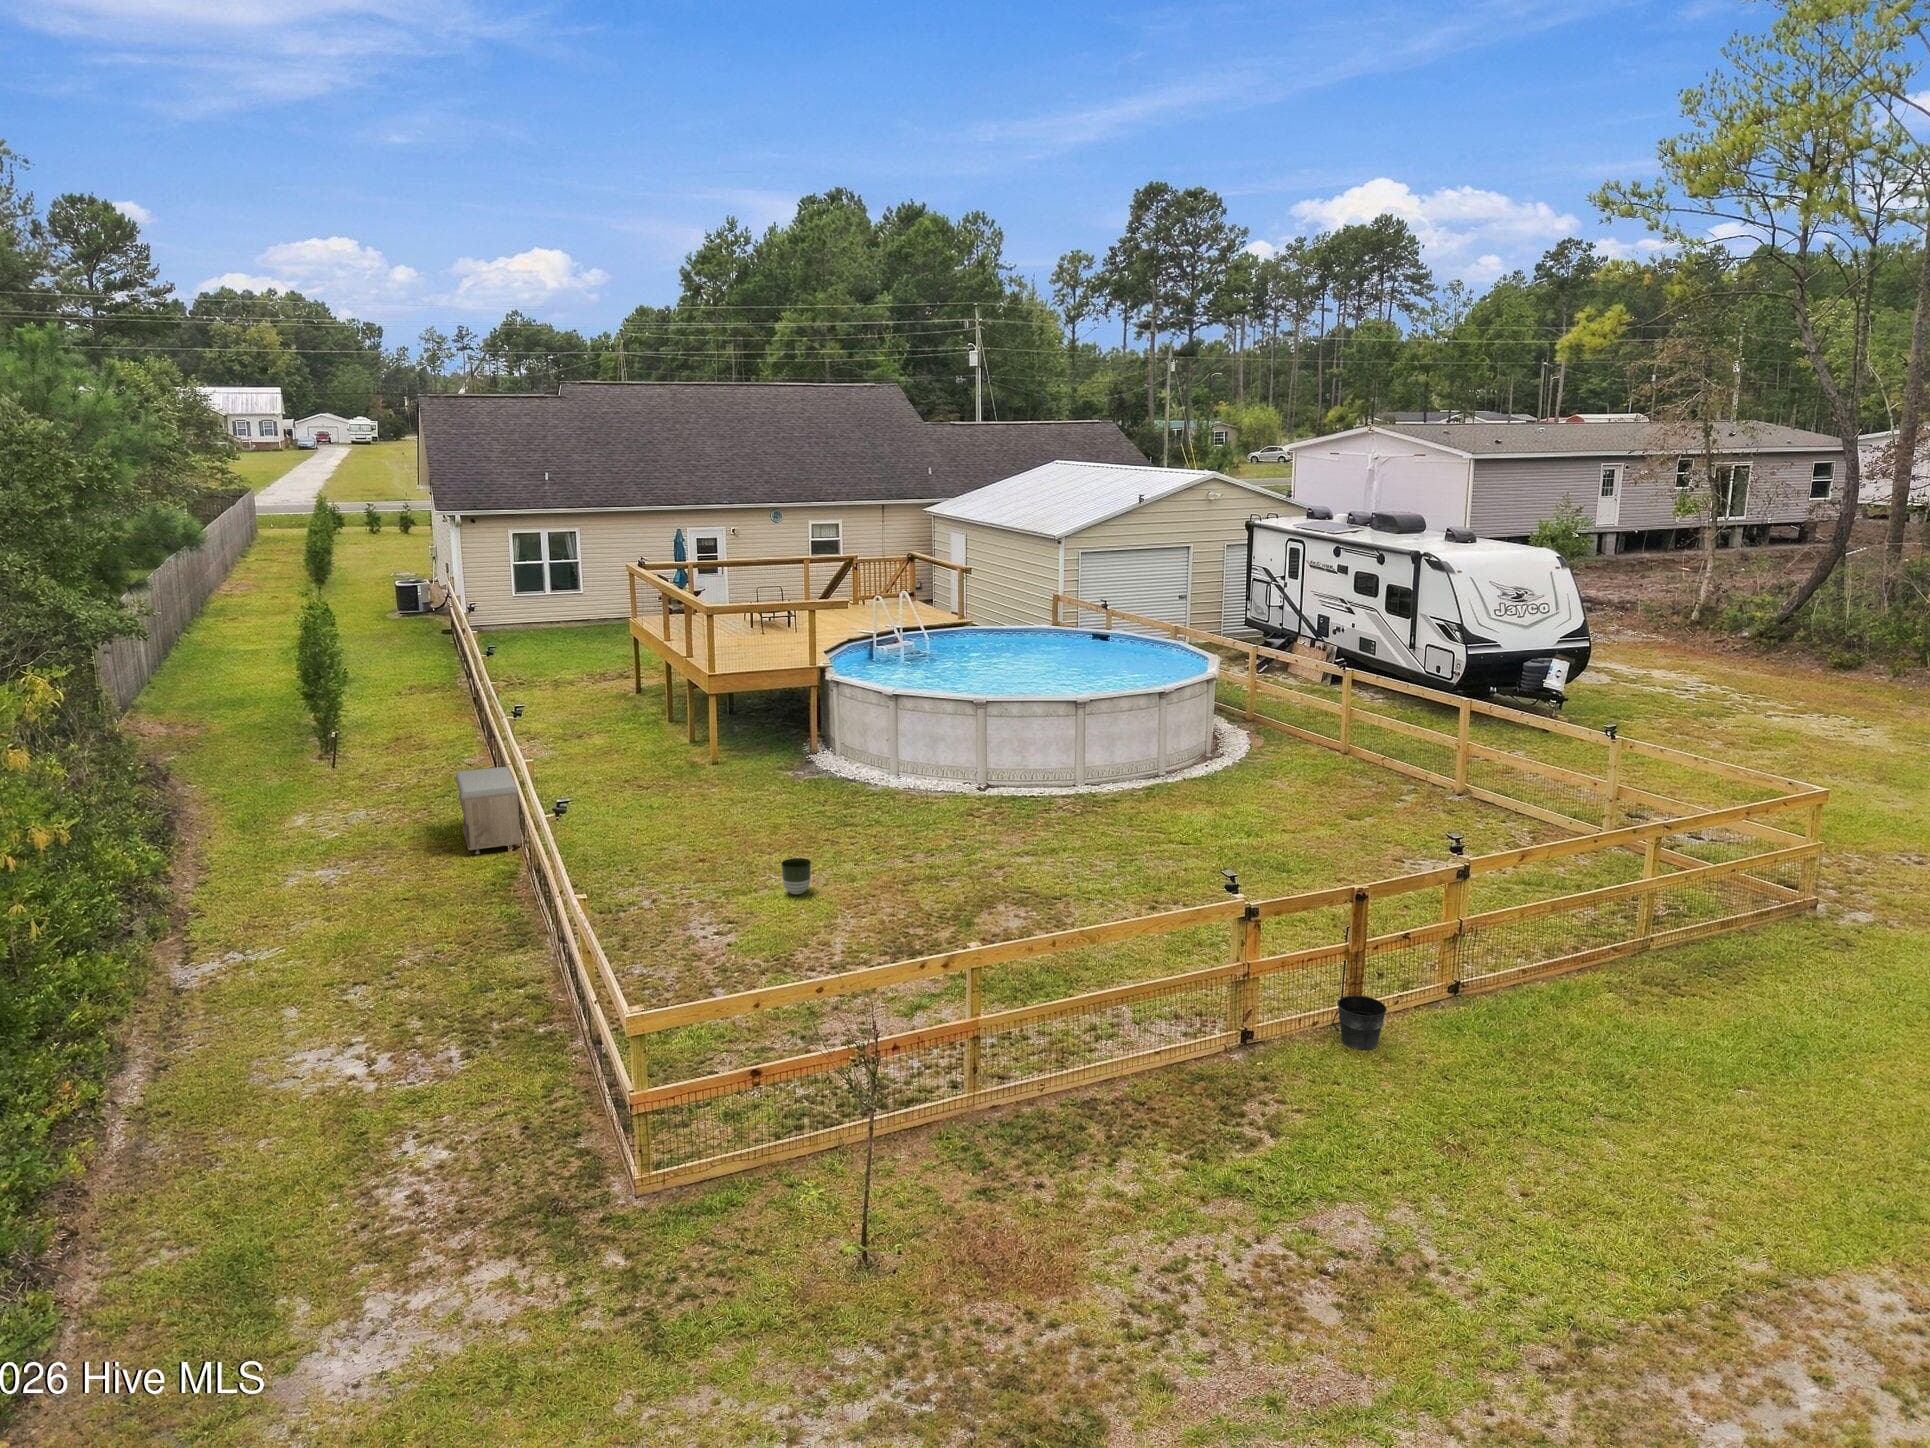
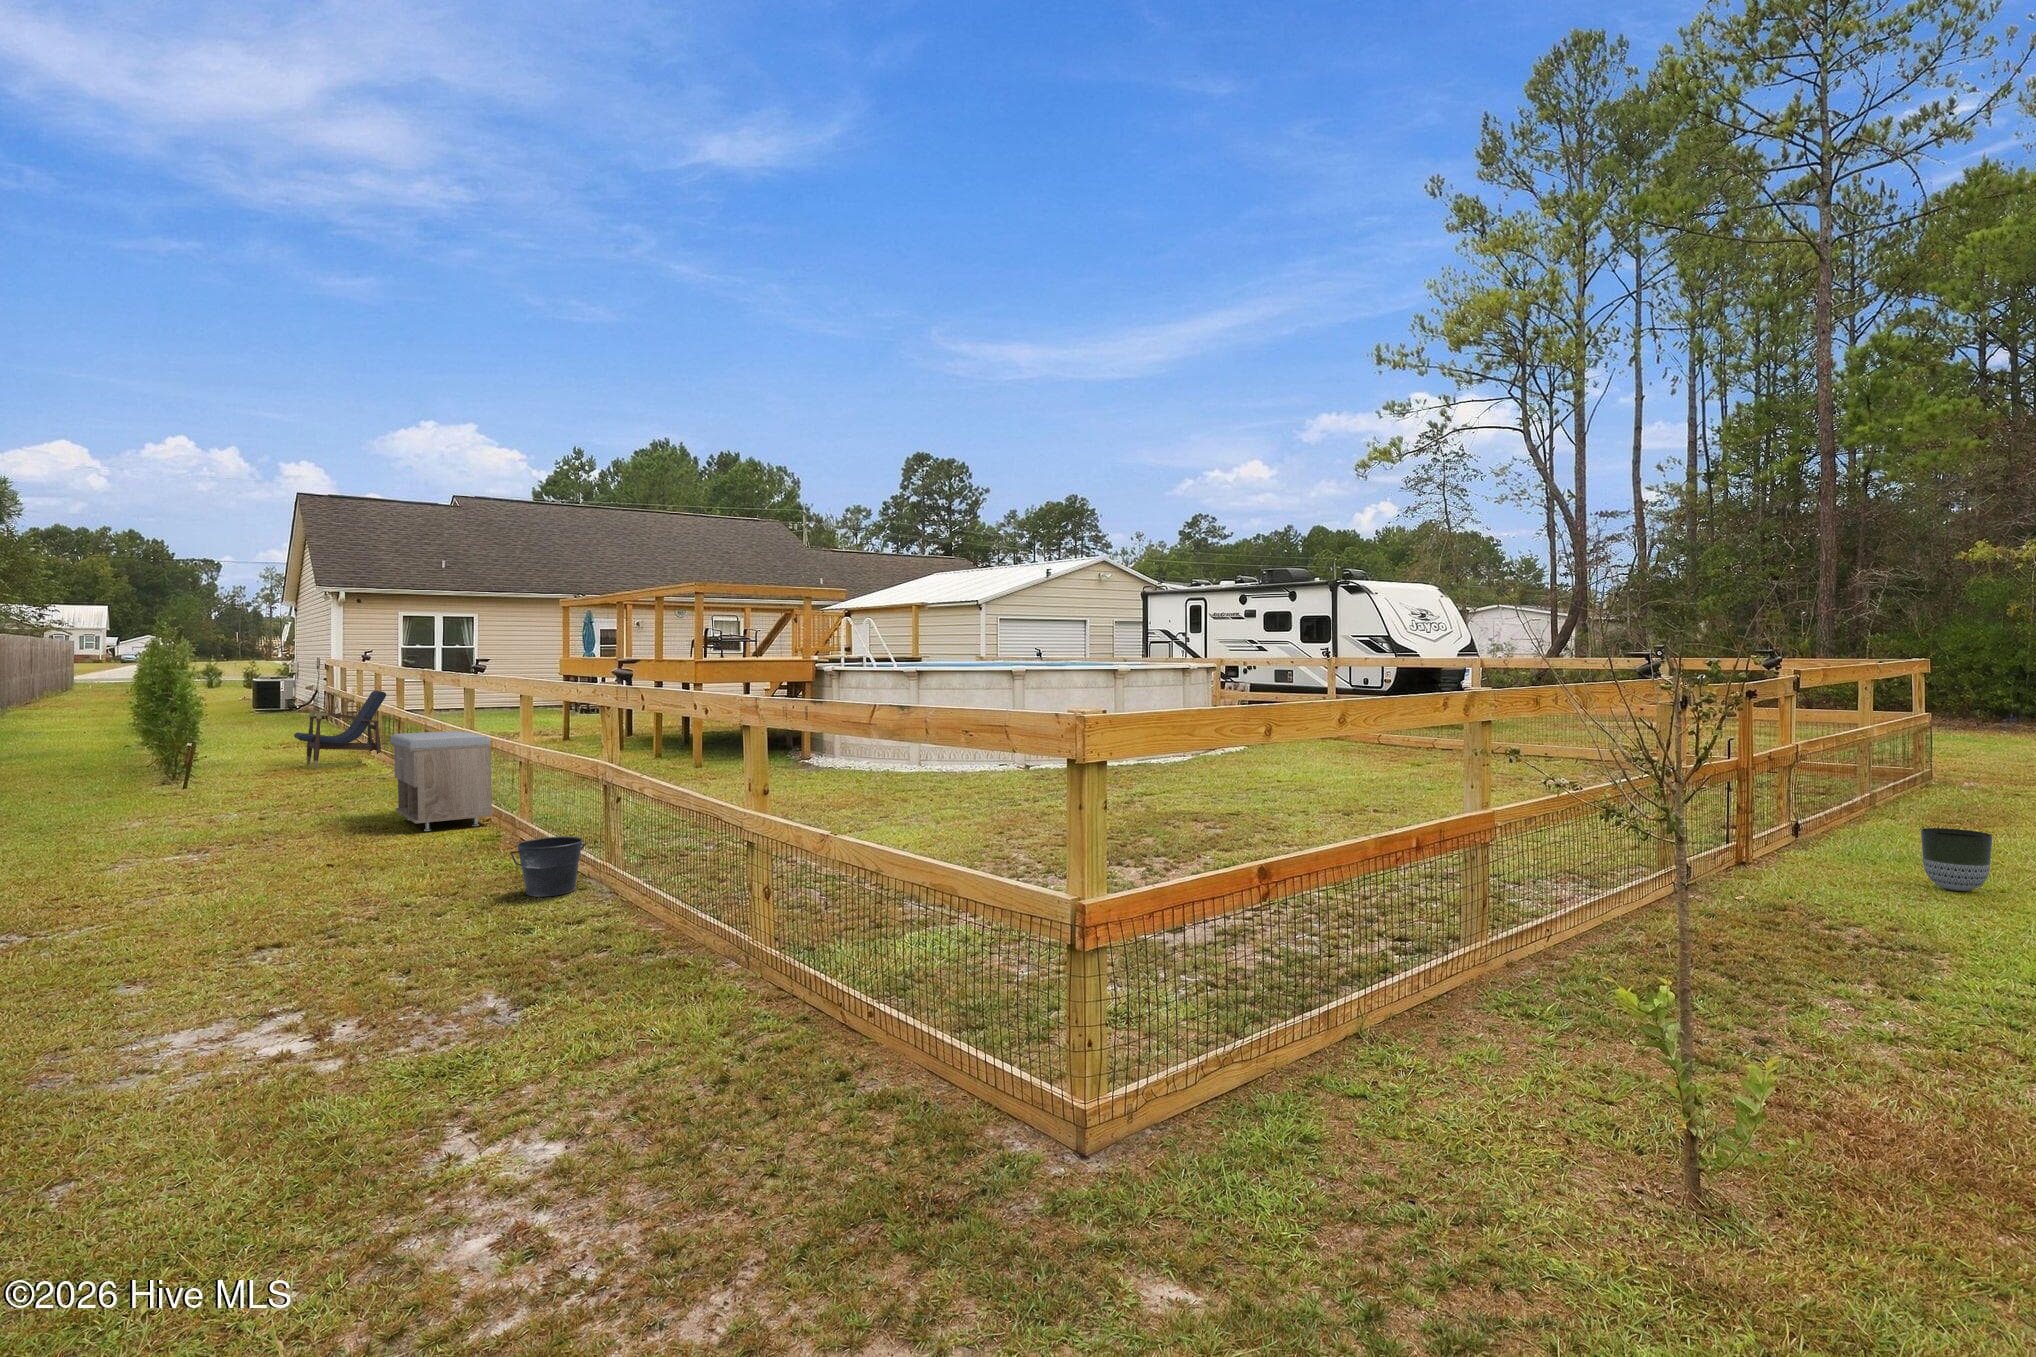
lounge chair: none [413,665,478,737] -> present [294,691,386,769]
planter: present [782,858,811,894] -> present [1921,828,1992,891]
bucket: present [1332,996,1387,1050] -> present [510,837,587,897]

